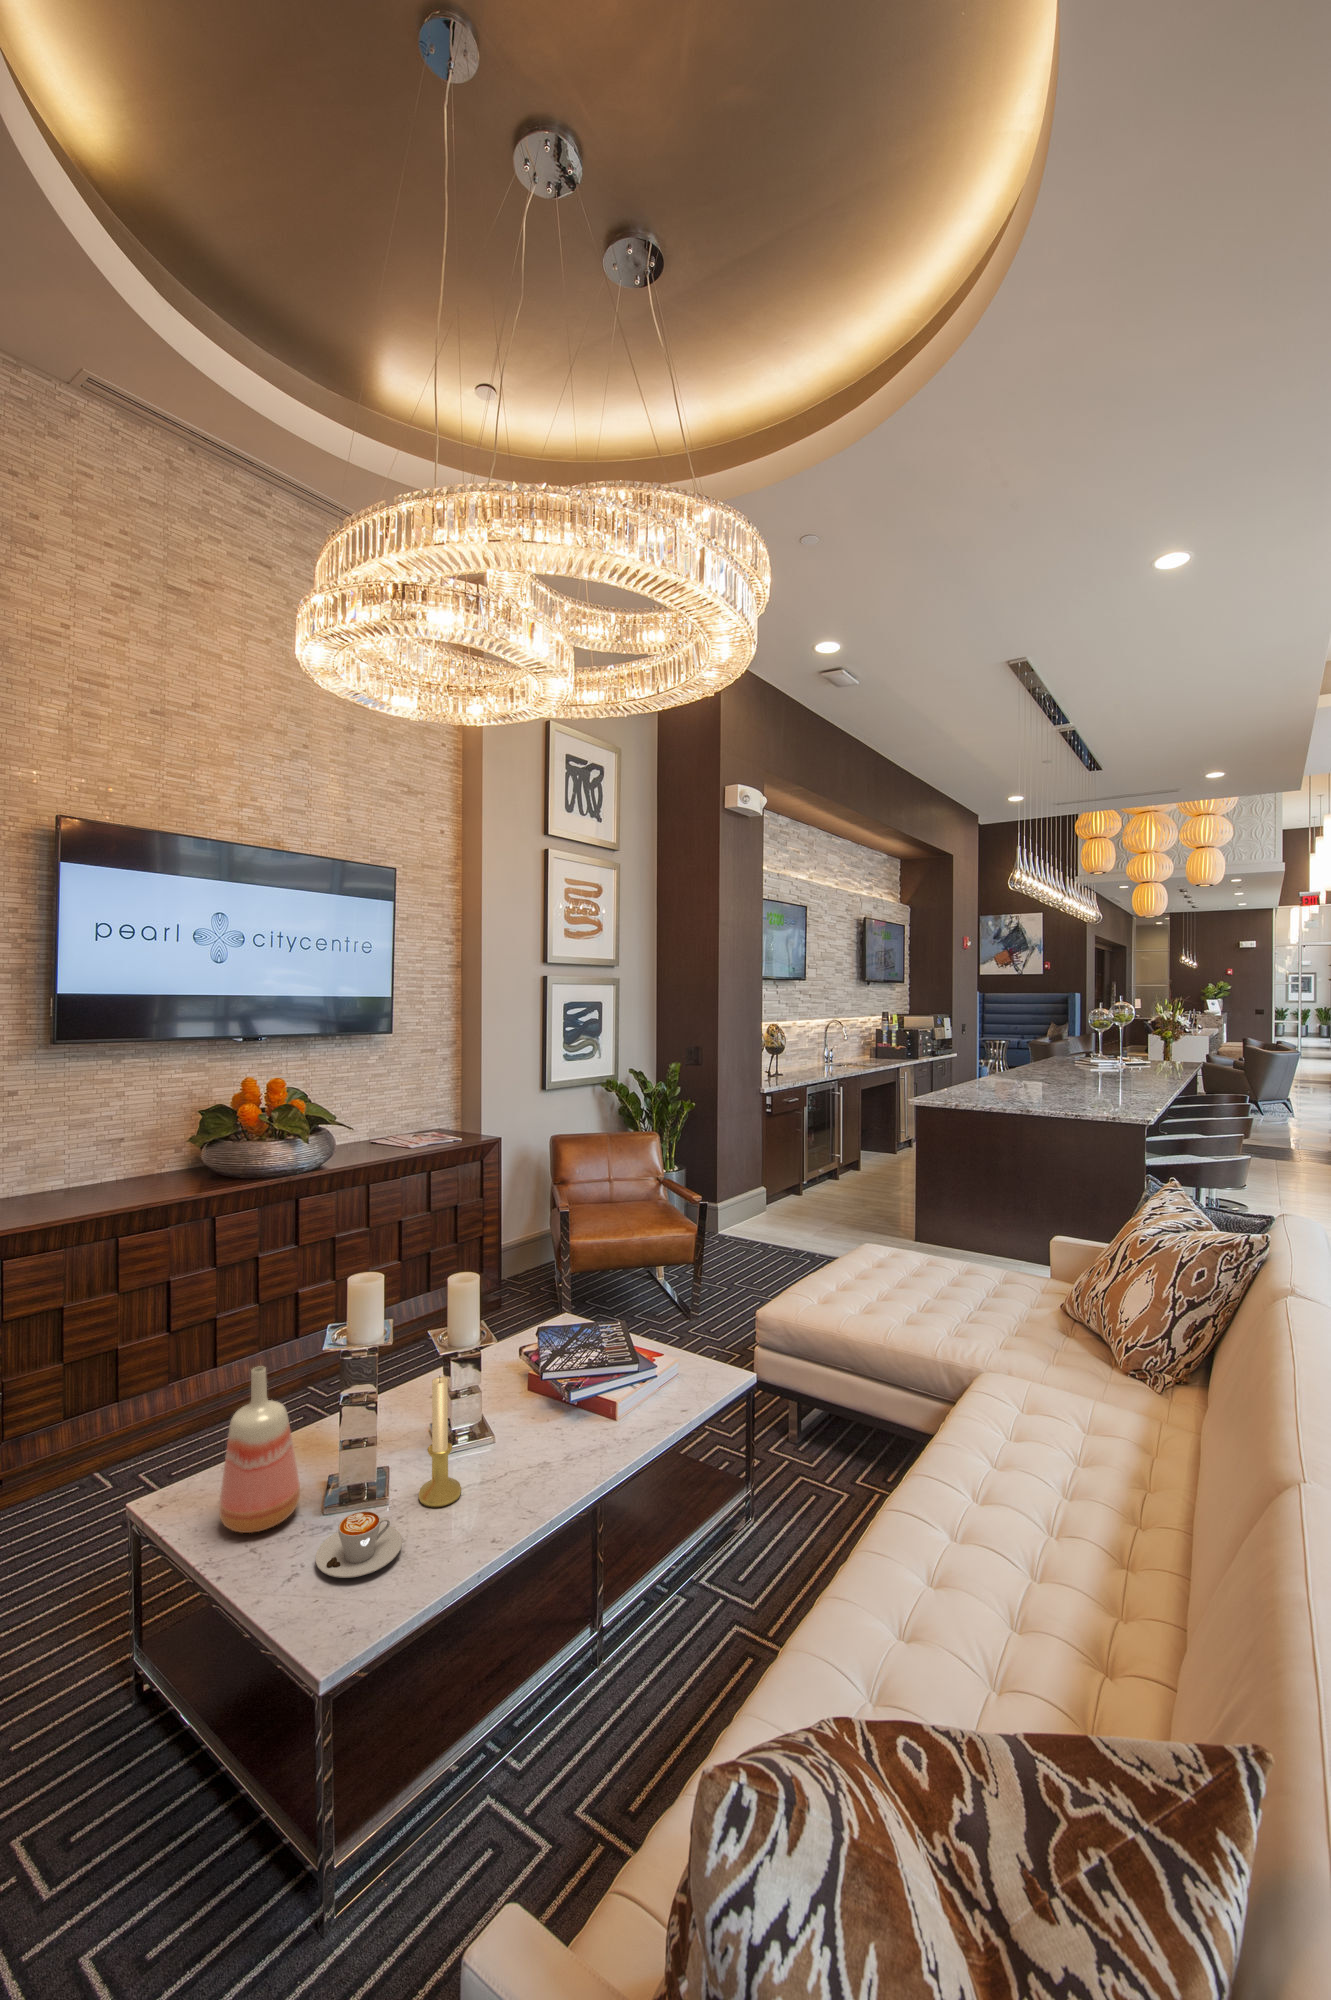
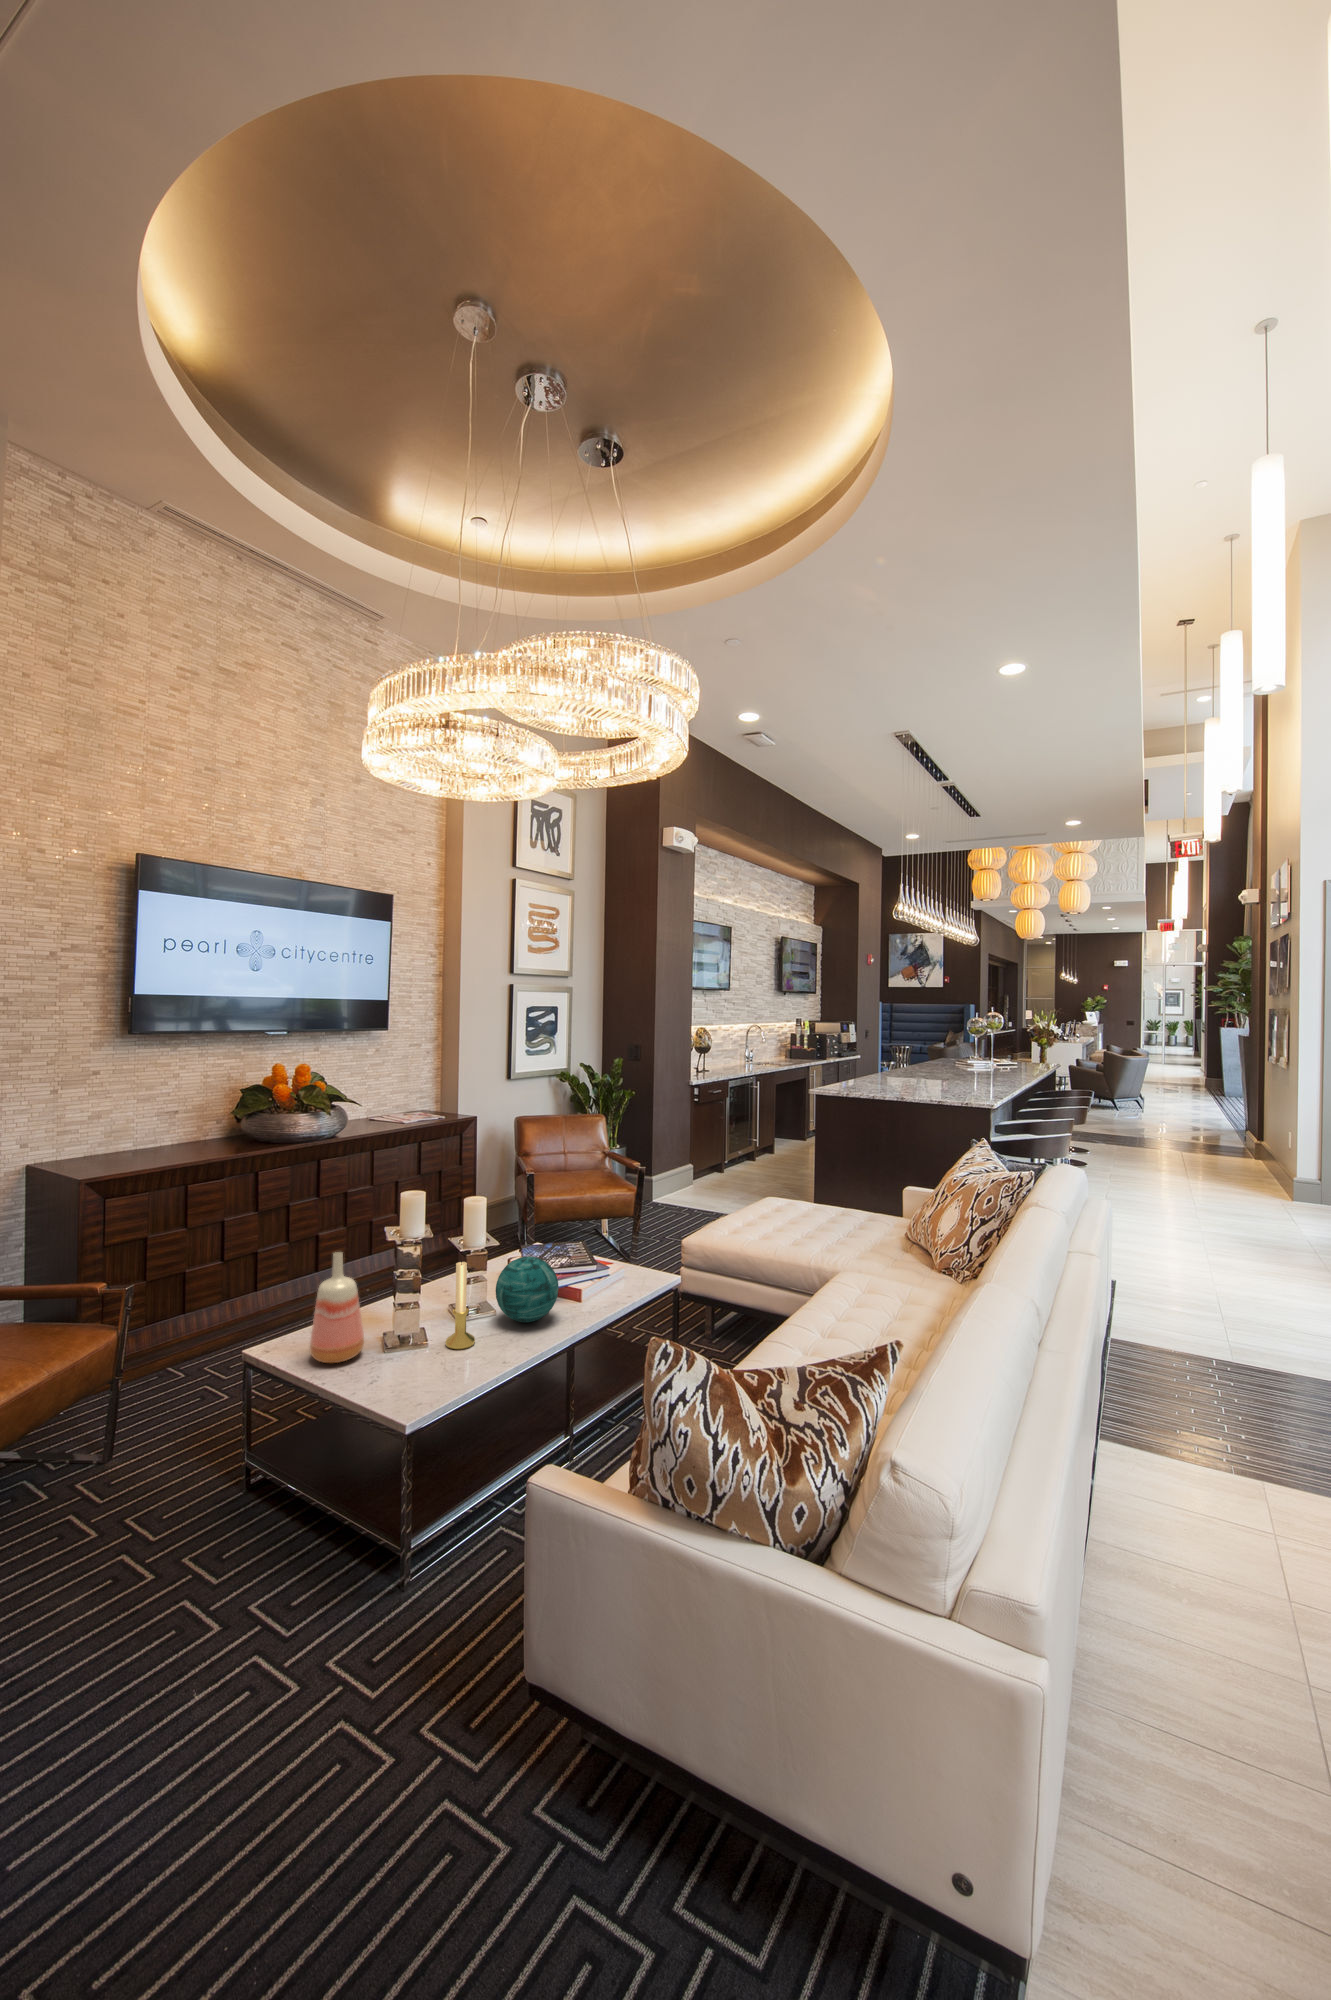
decorative orb: none [495,1359,584,1457] -> present [496,1257,559,1323]
coffee cup: present [316,1511,402,1578] -> none [383,1346,440,1382]

